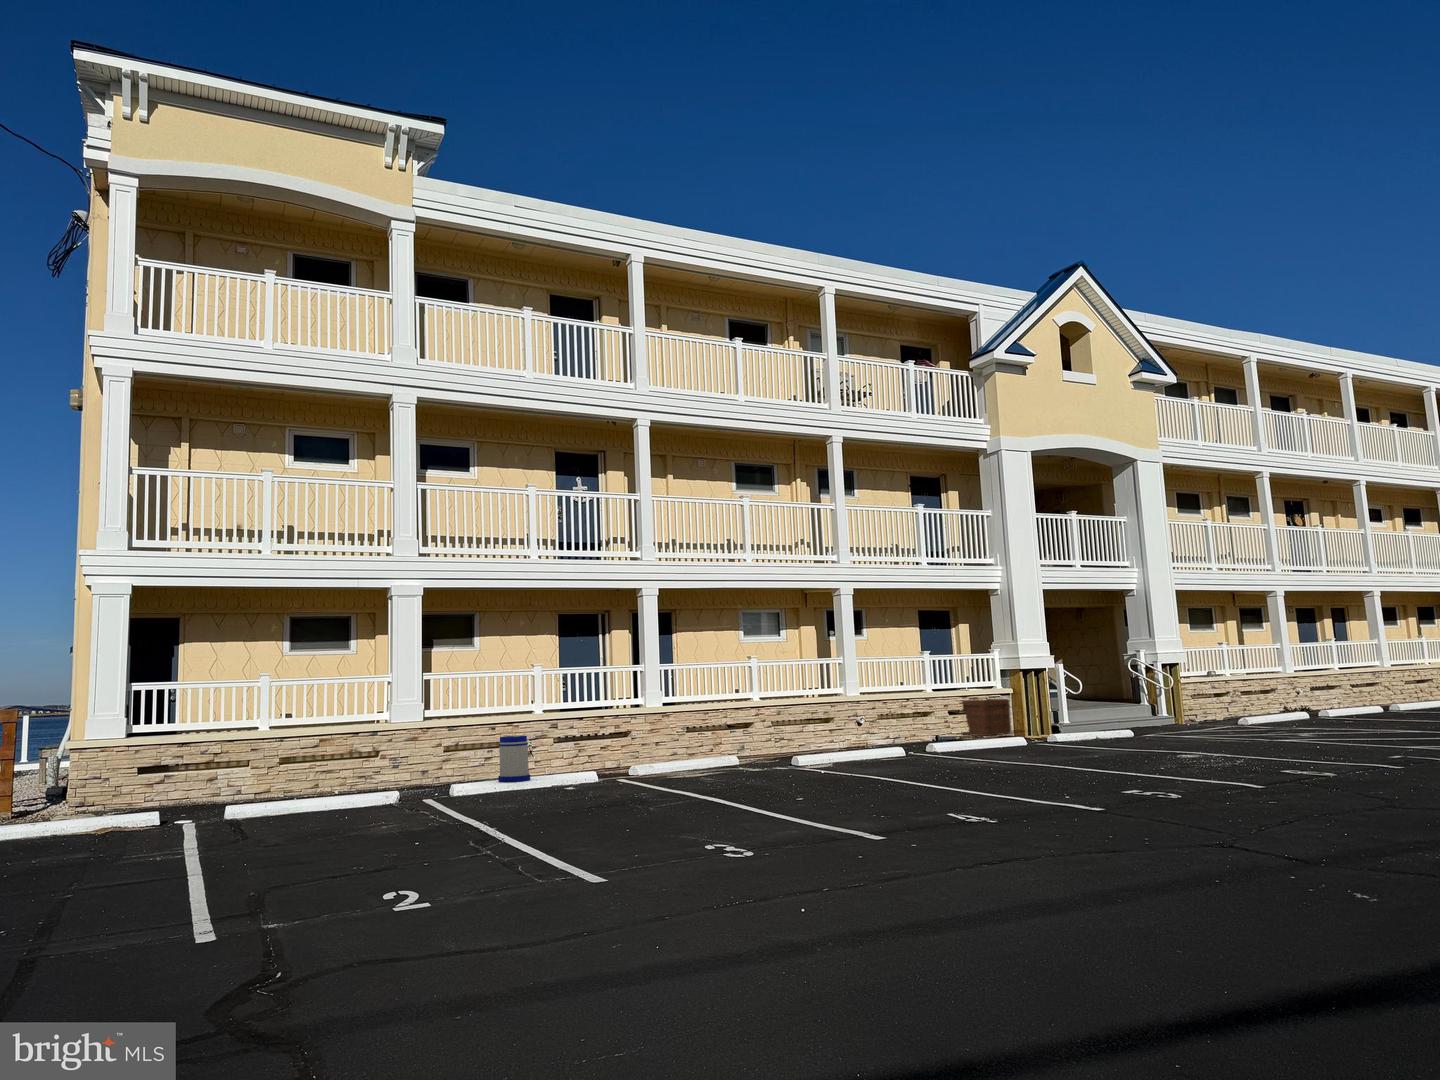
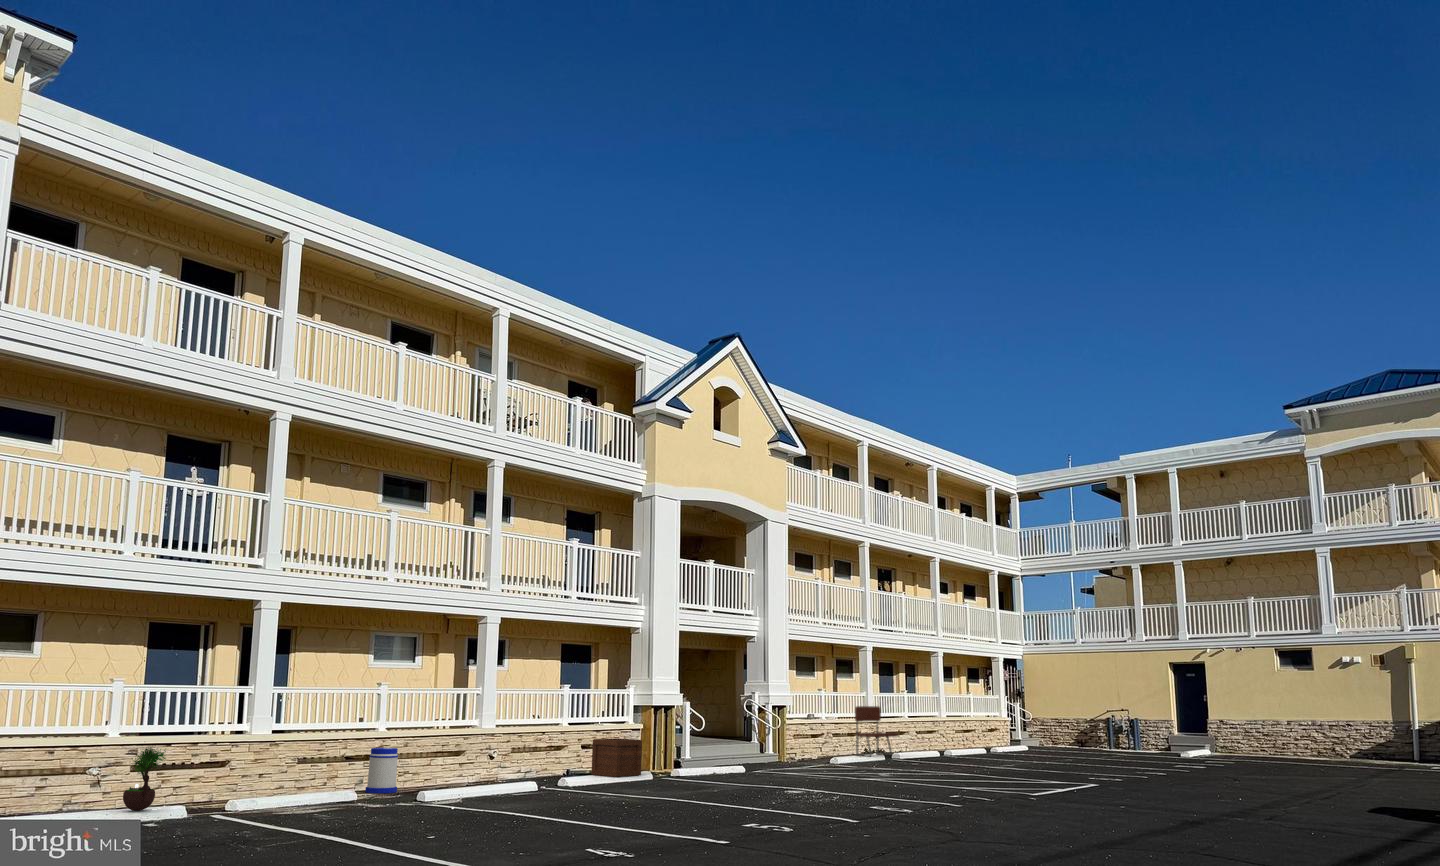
bench: none [1254,652,1308,706] -> present [855,706,898,757]
potted tree: none [549,719,580,776] -> present [123,746,166,811]
trash can: present [498,735,530,782] -> present [365,748,398,793]

